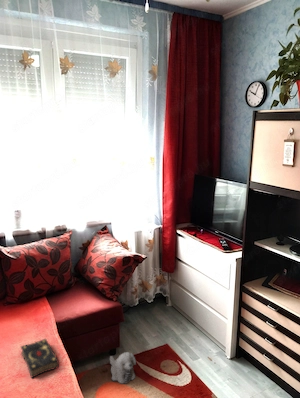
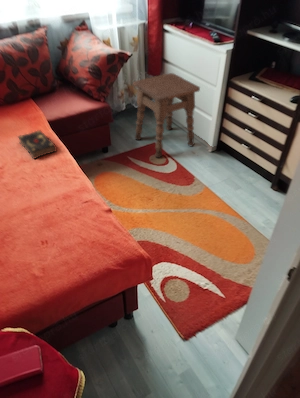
side table: none [147,273,213,365] -> present [133,73,200,158]
plush toy: present [110,352,136,383] -> none [102,146,126,172]

